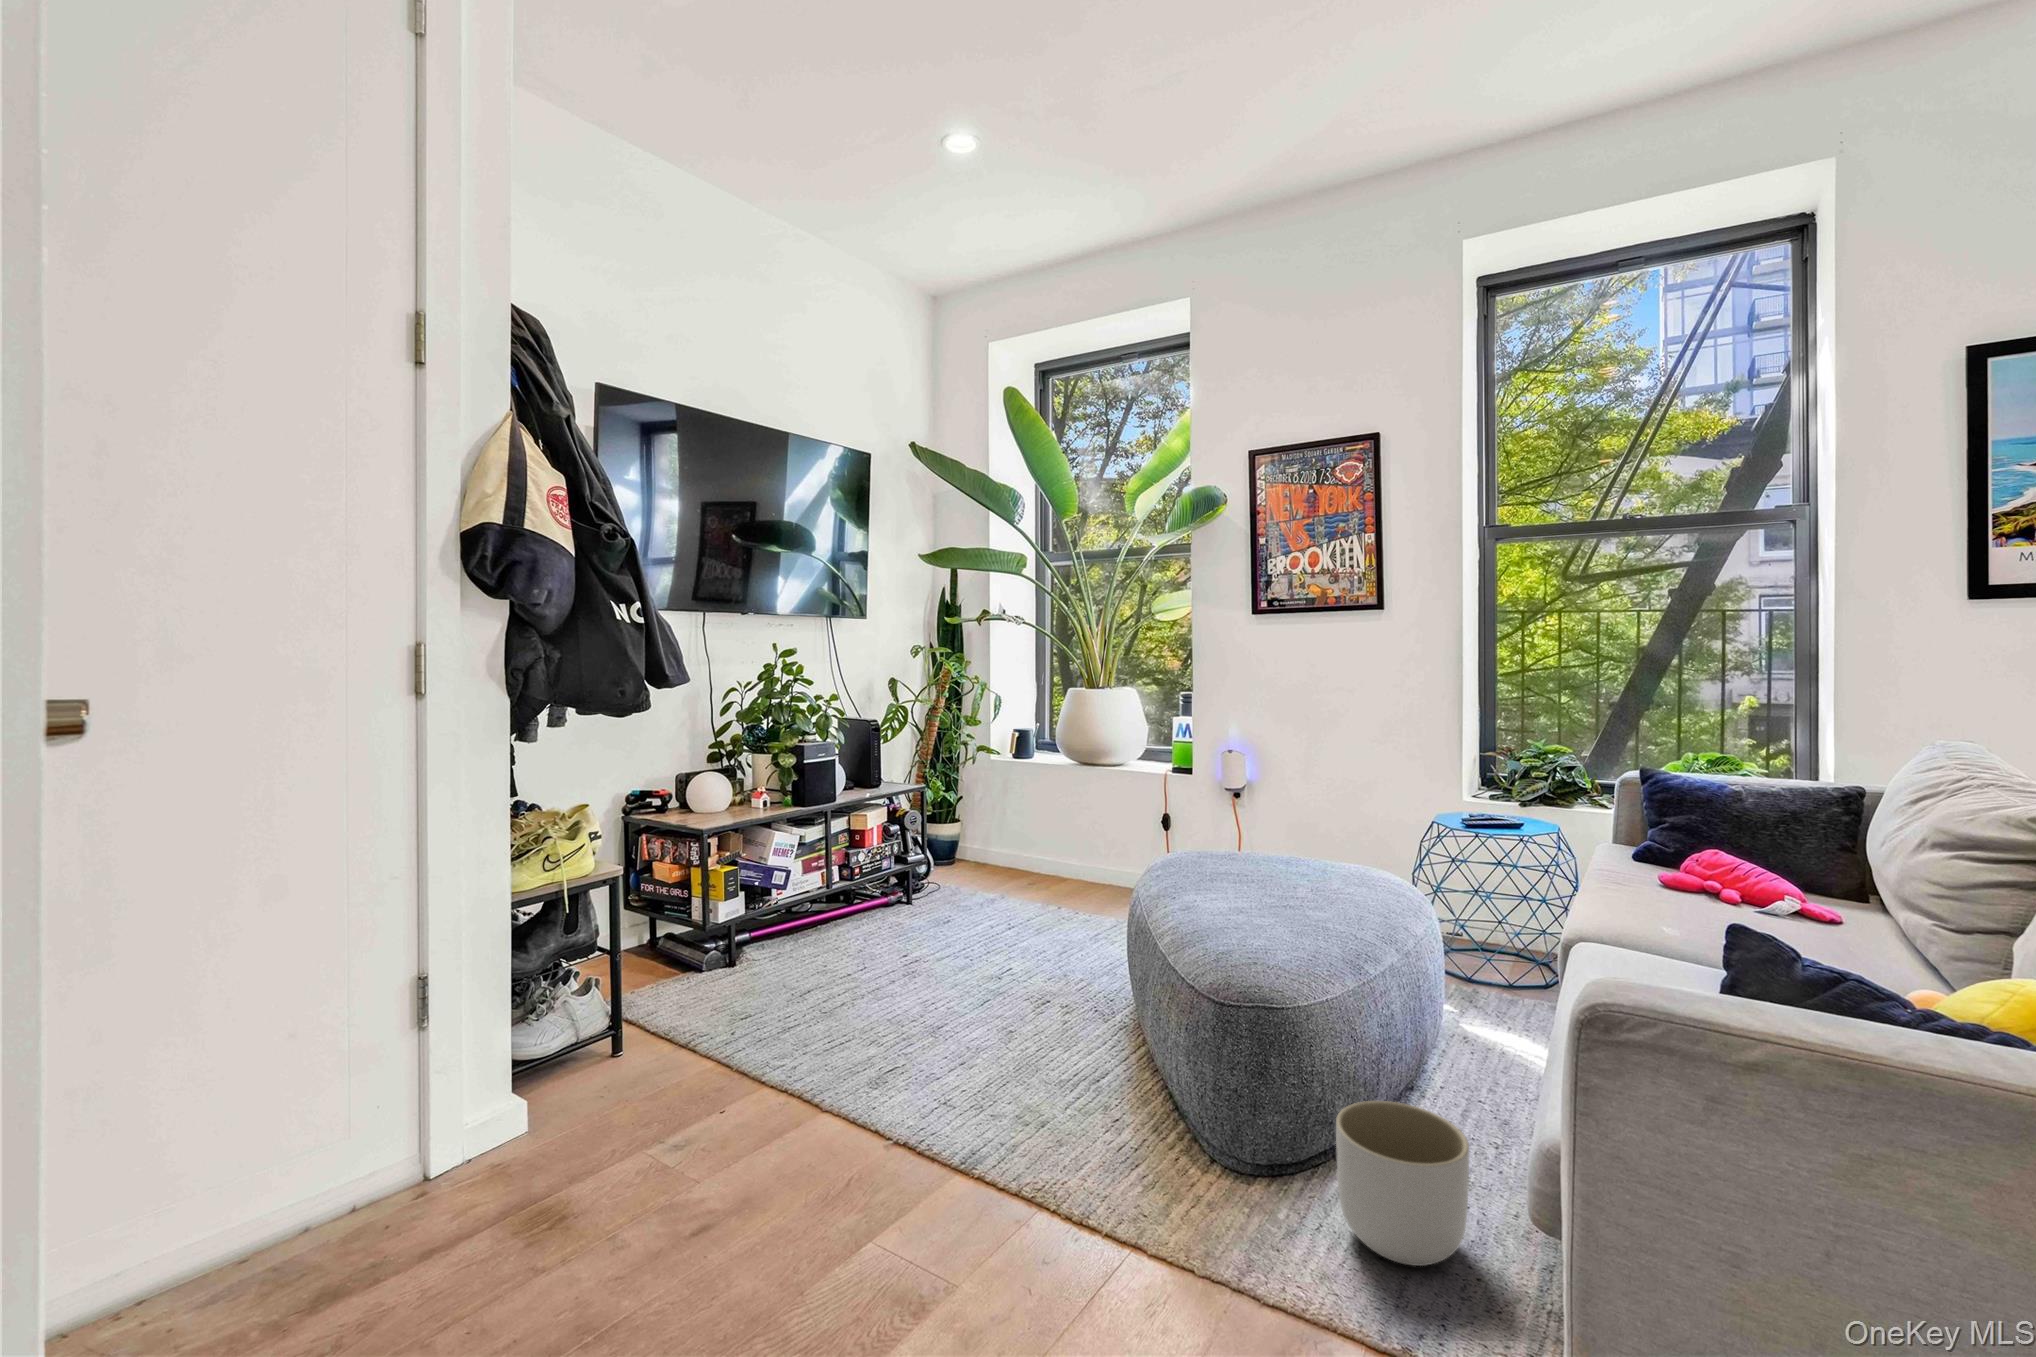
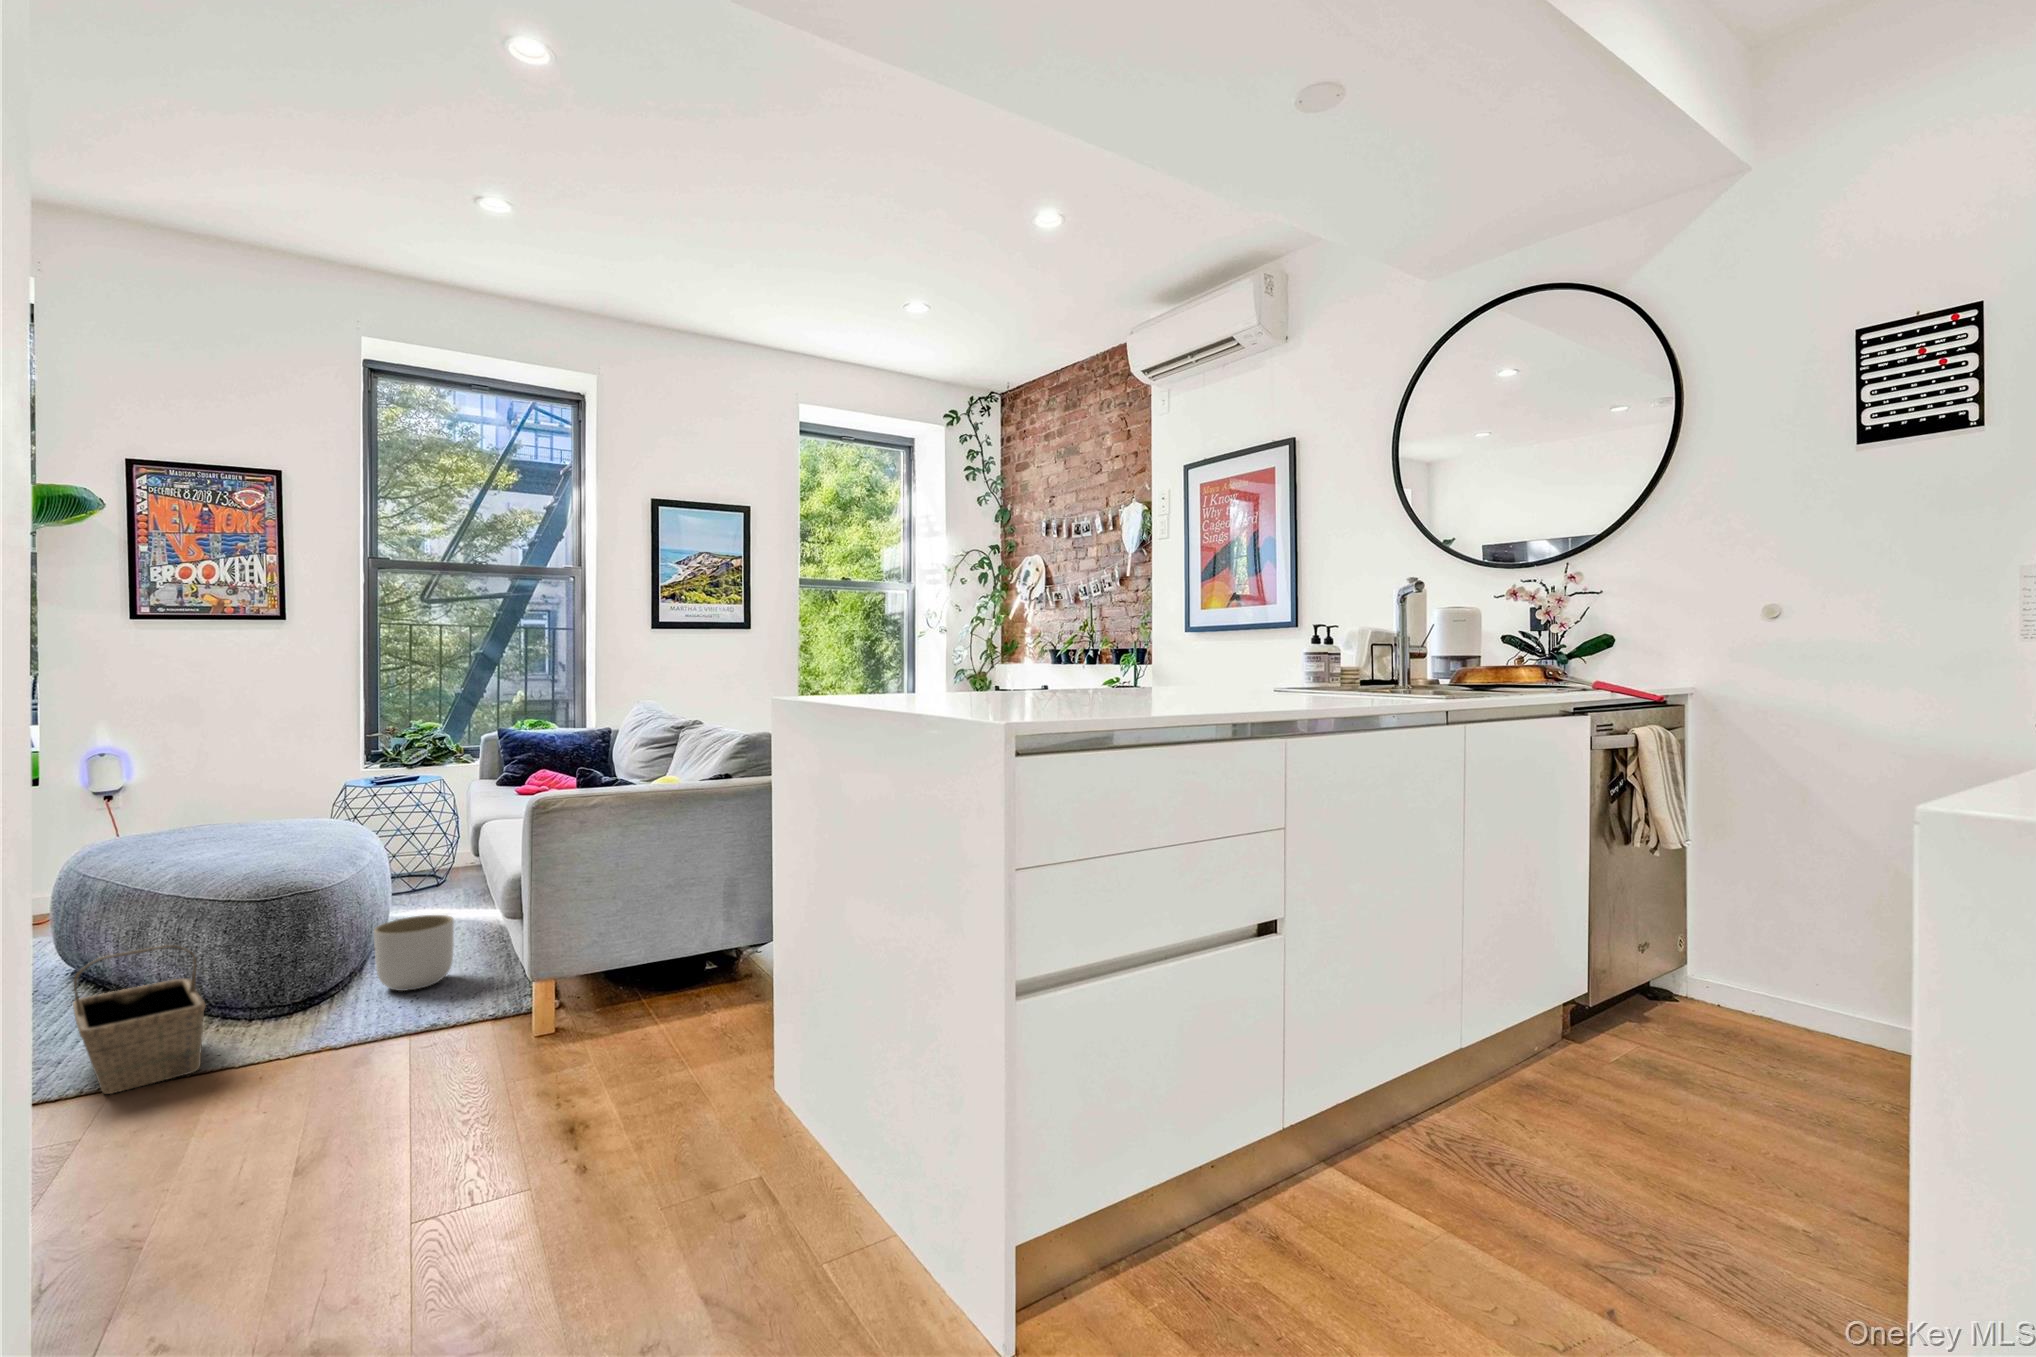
basket: none [929,1045,1099,1279] -> present [73,945,205,1094]

